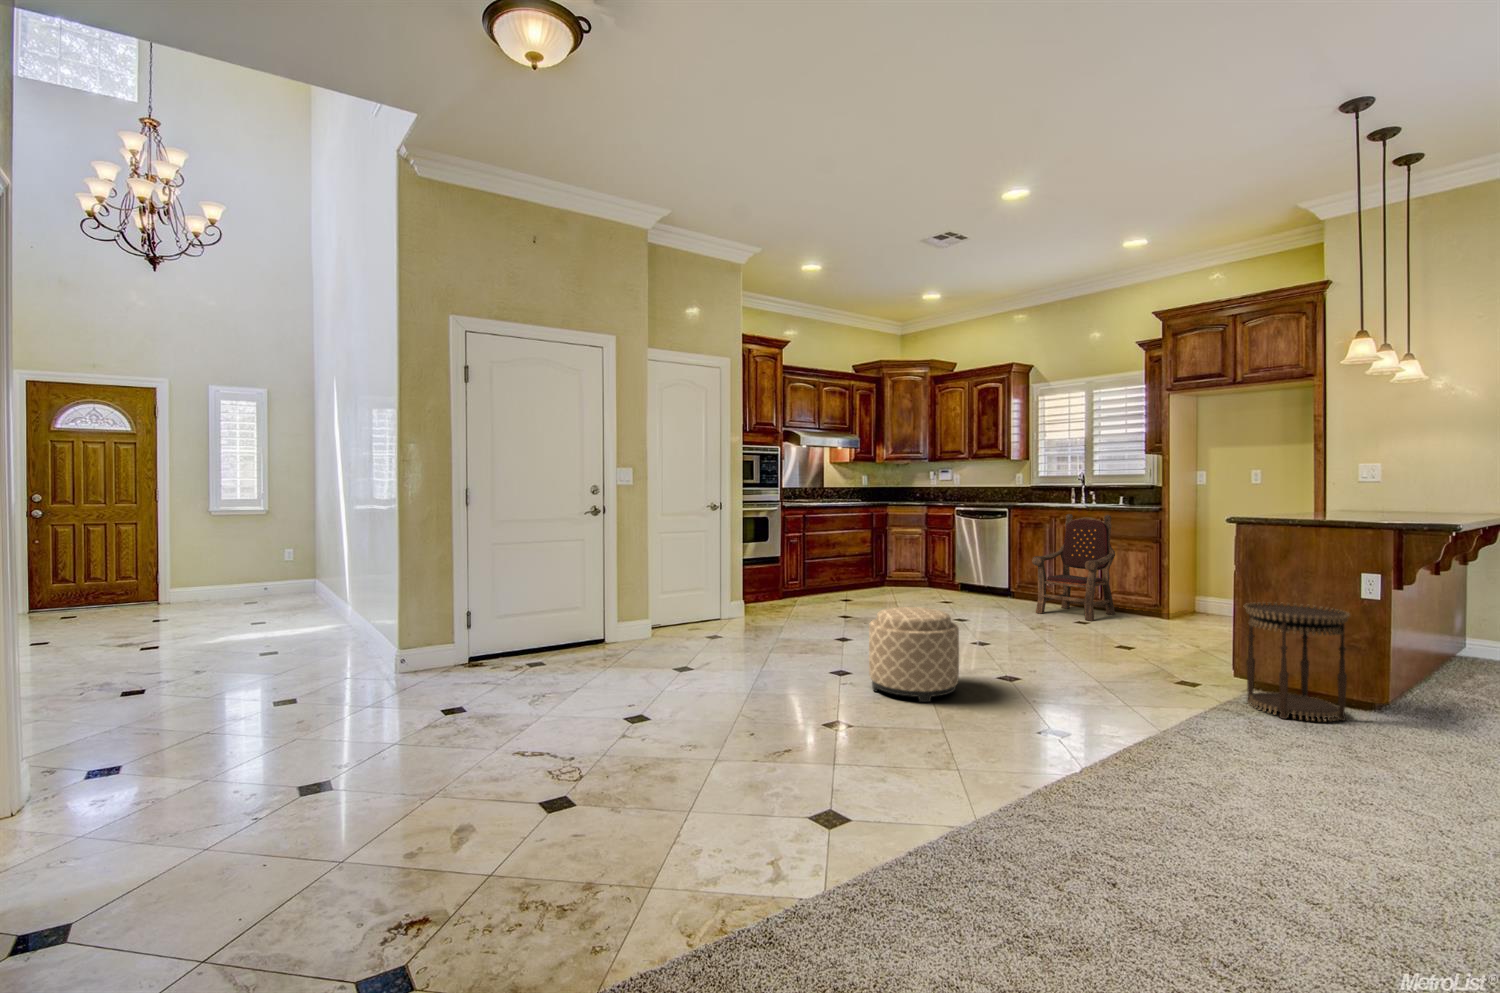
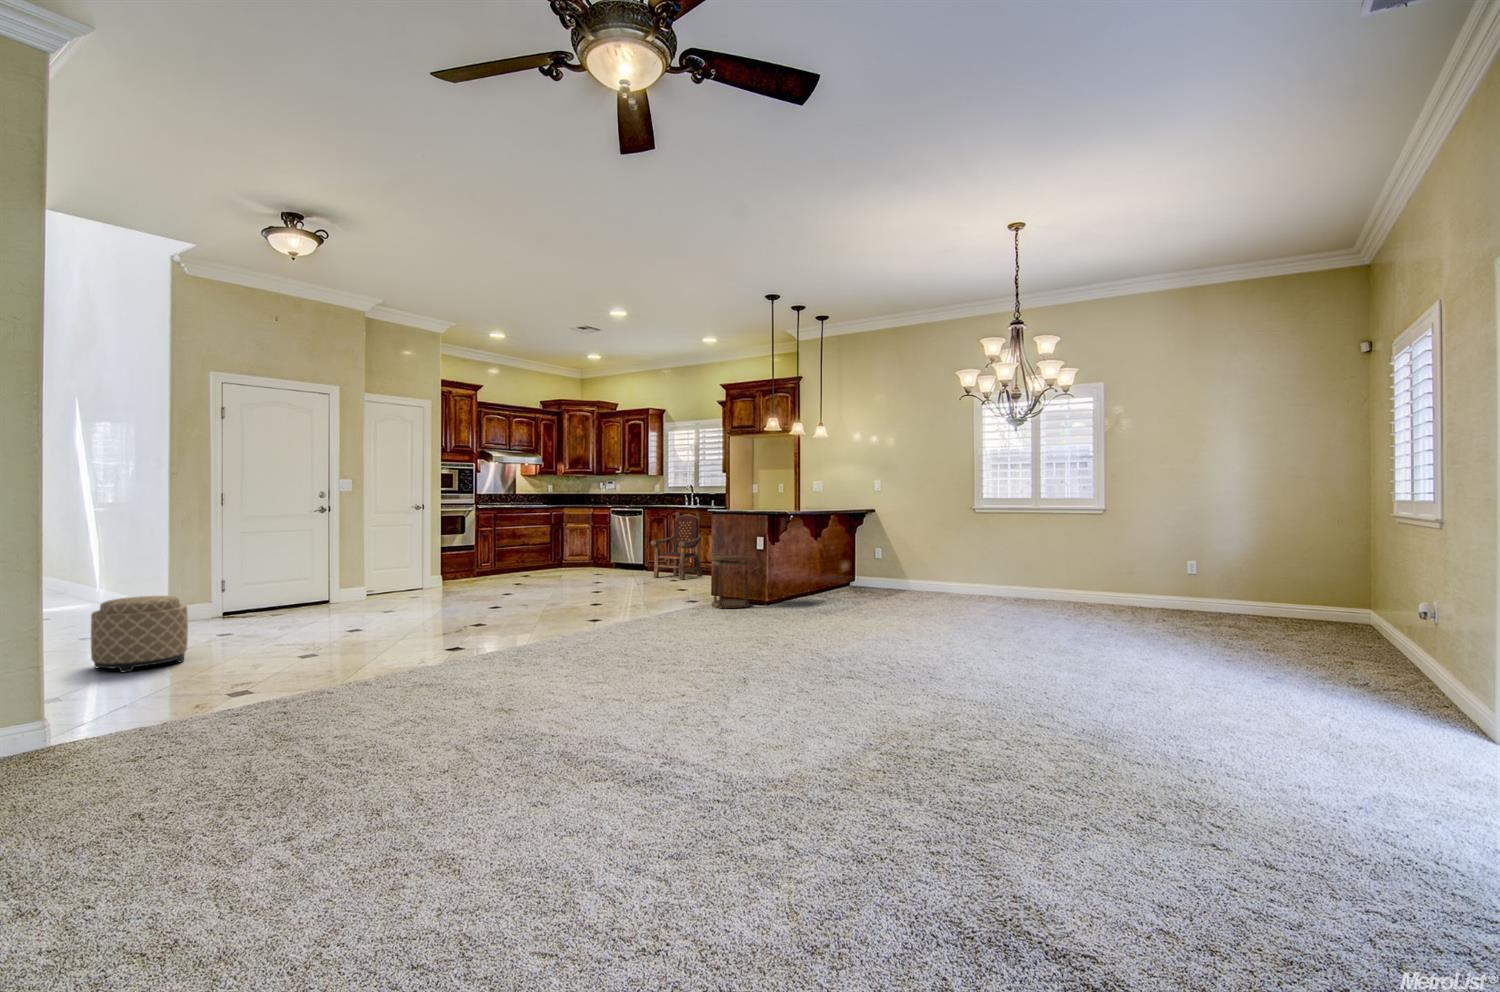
ottoman: present [869,607,959,702] -> present [91,596,188,672]

